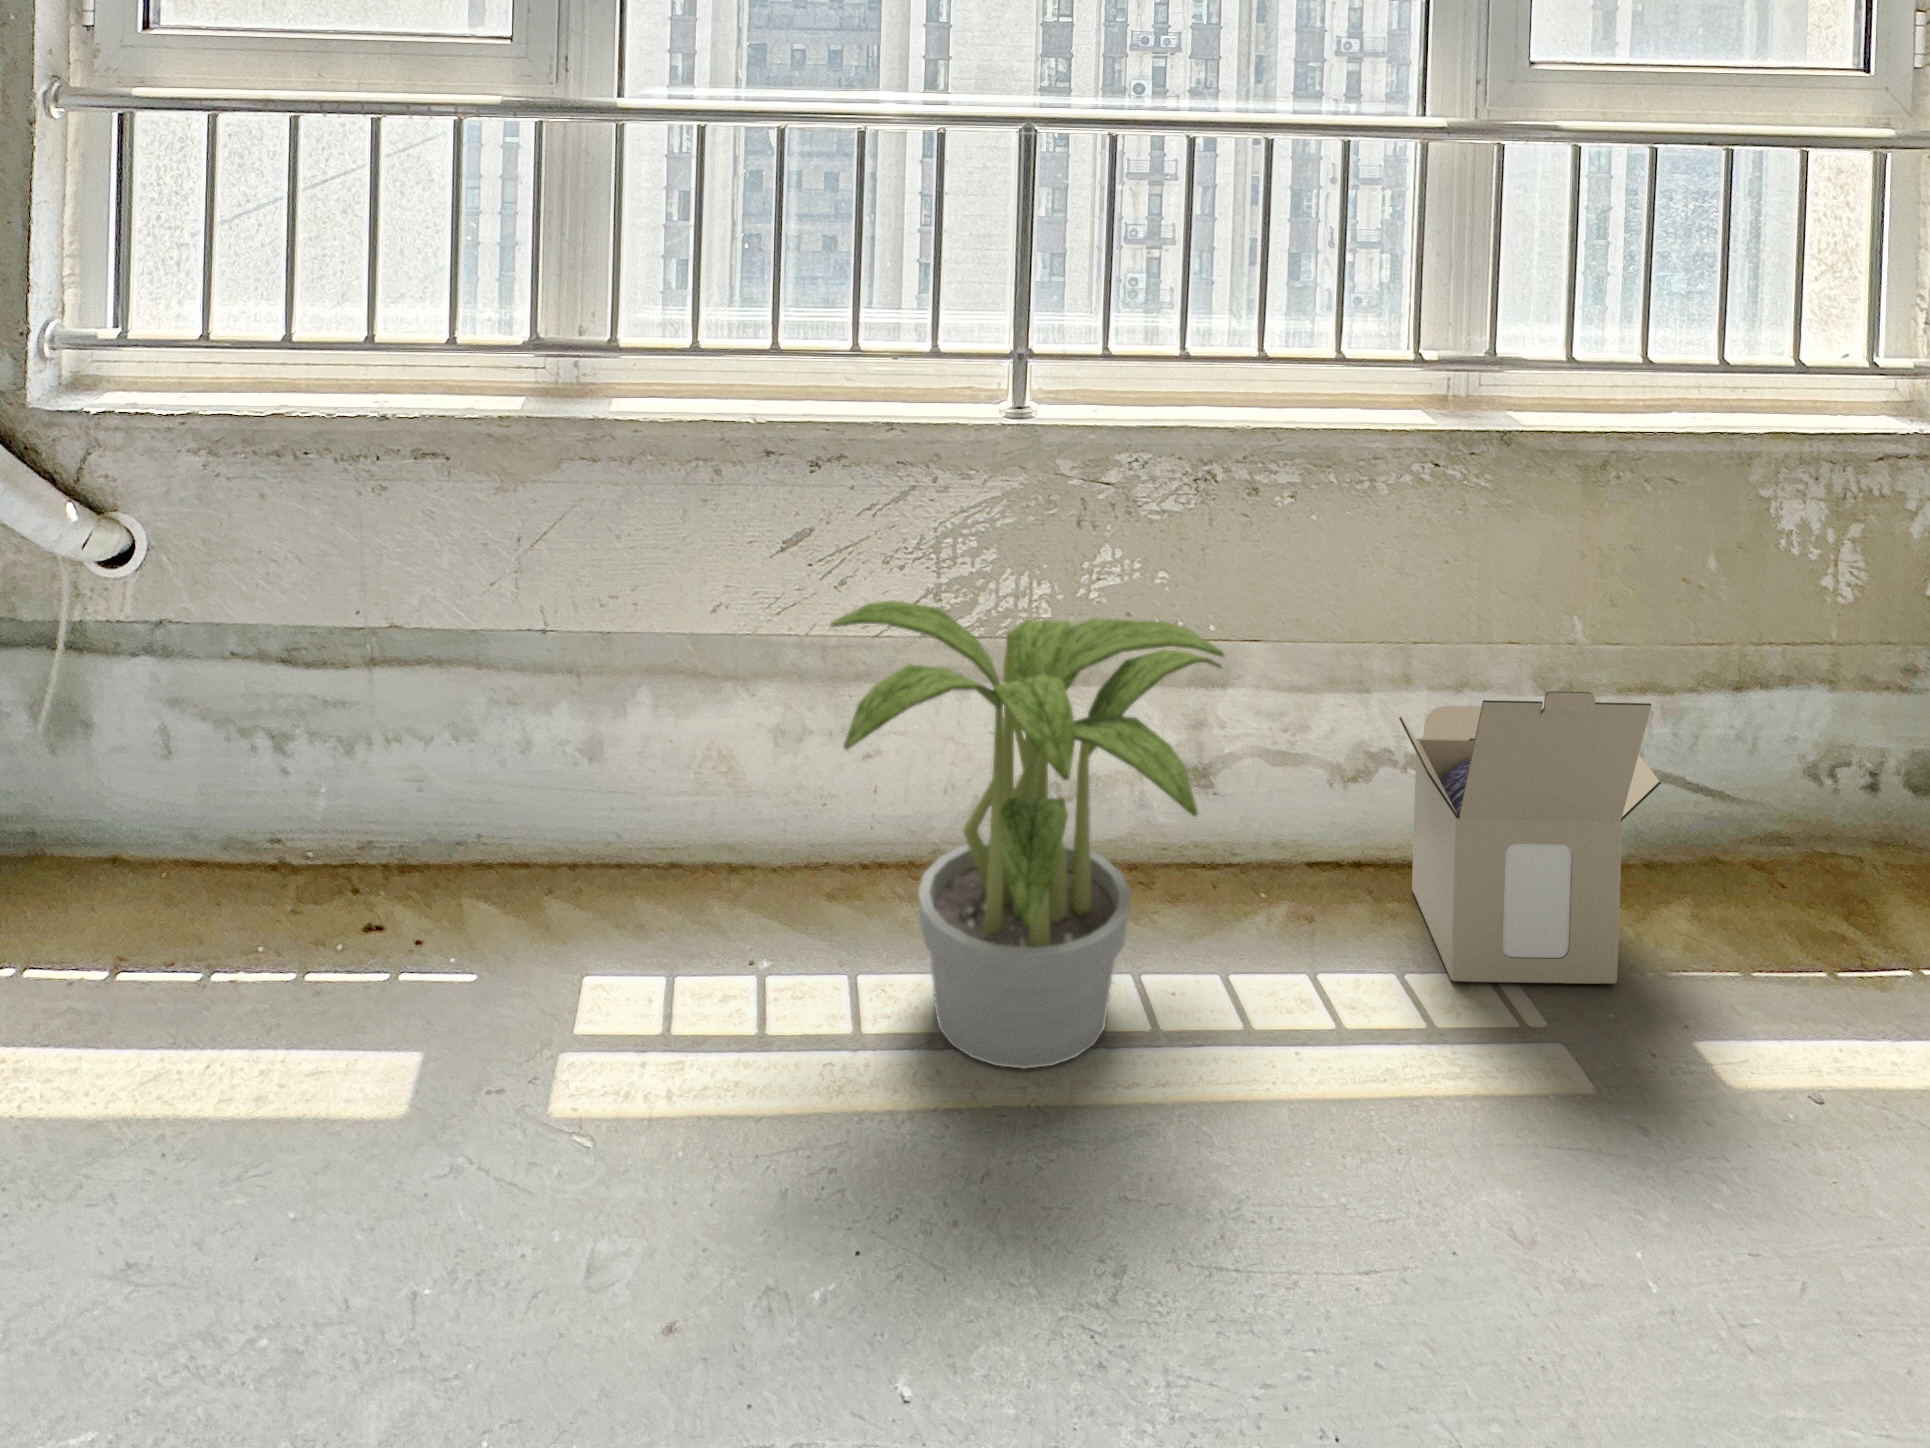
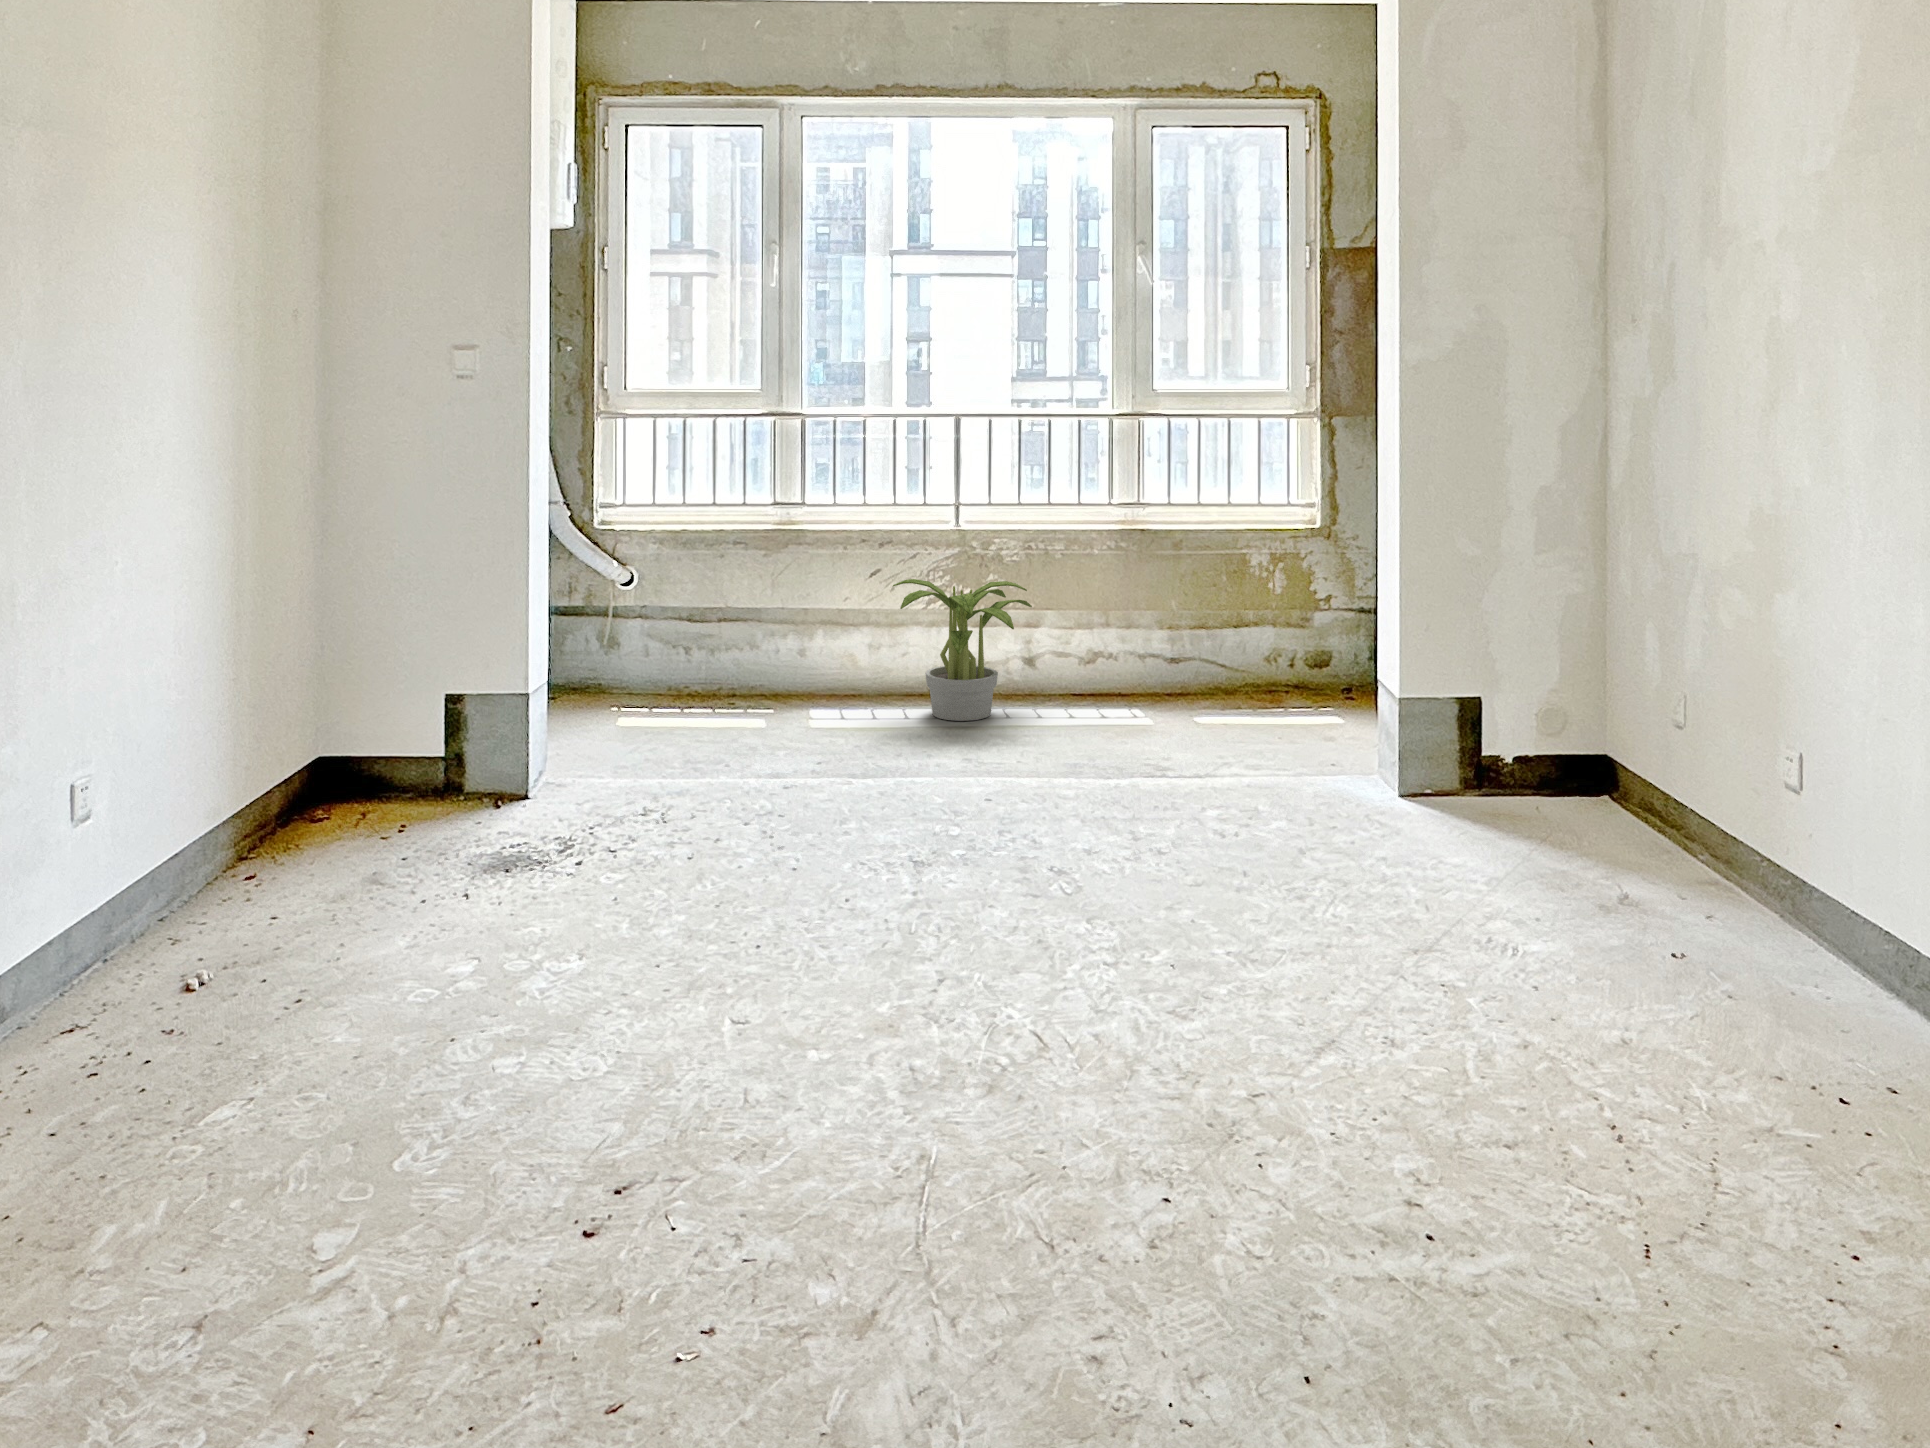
cardboard box: present [1399,691,1661,984] -> none [1099,599,1185,709]

